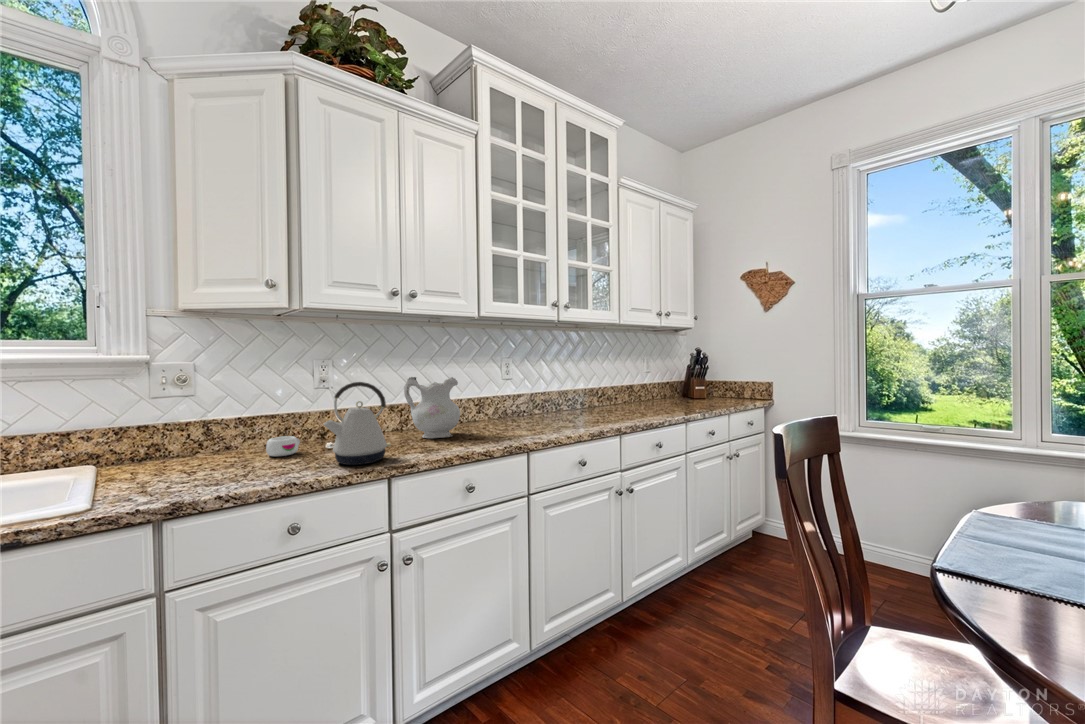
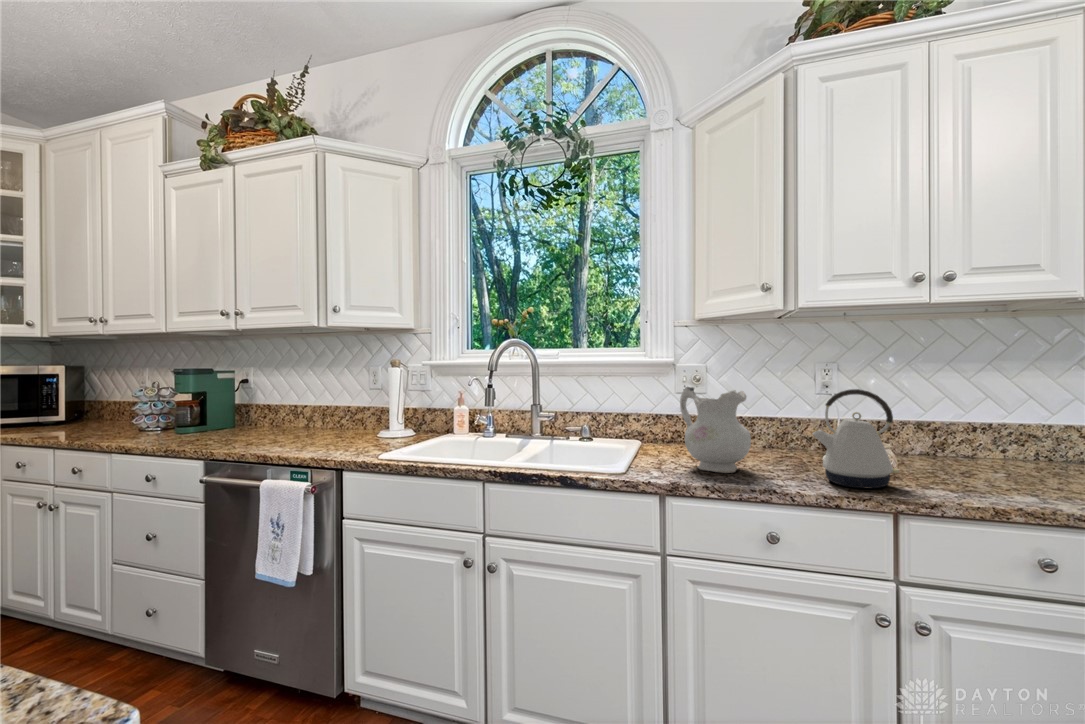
ceramic pitcher: present [404,377,460,439] -> present [680,387,751,473]
mug: present [266,436,300,456] -> none [761,441,796,461]

